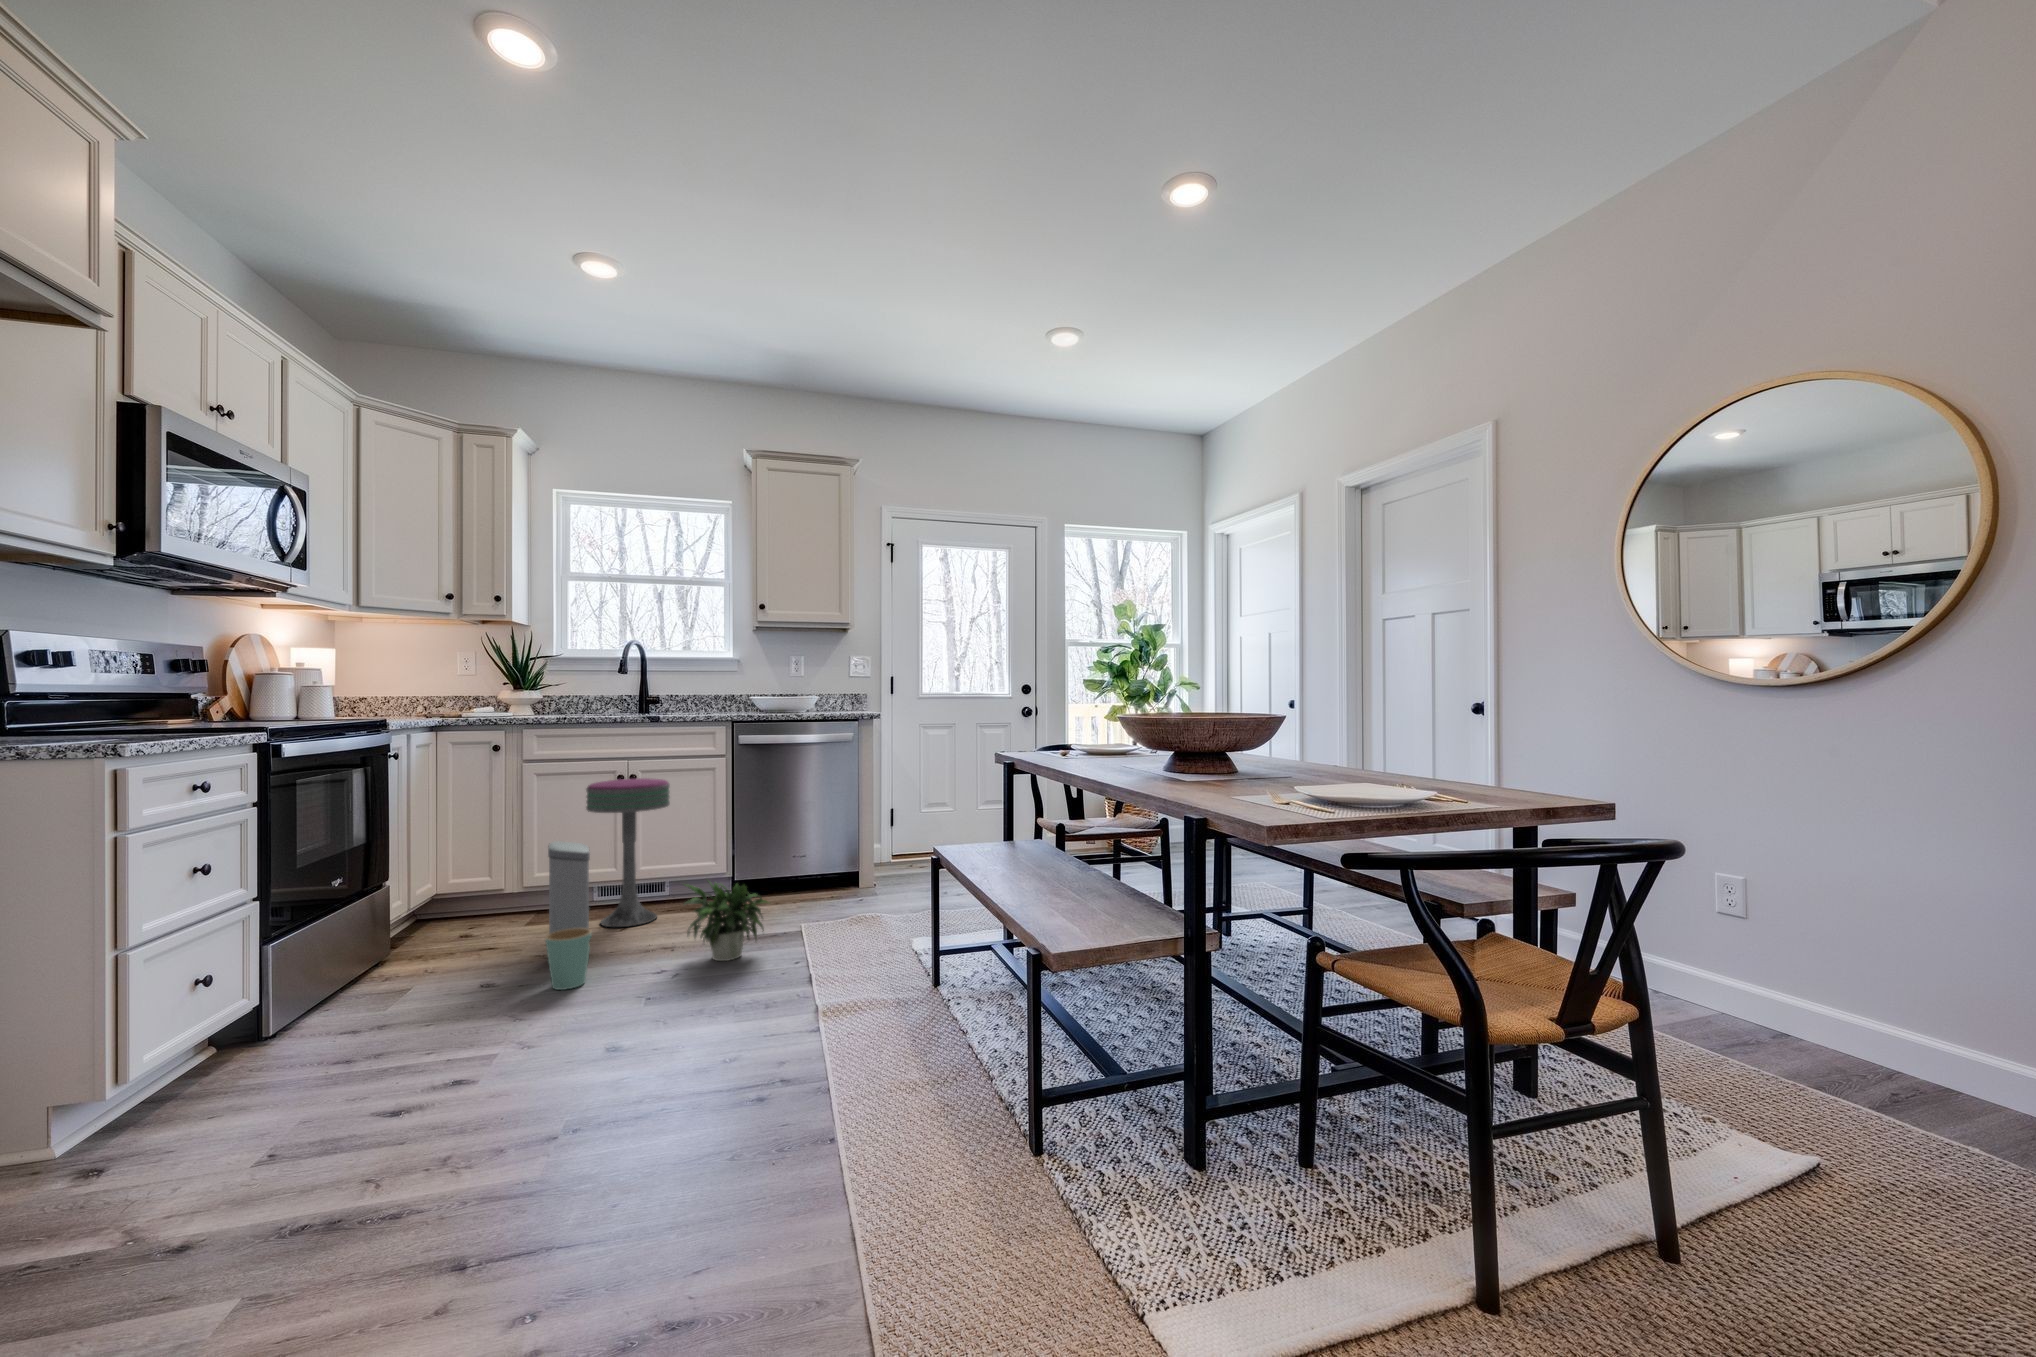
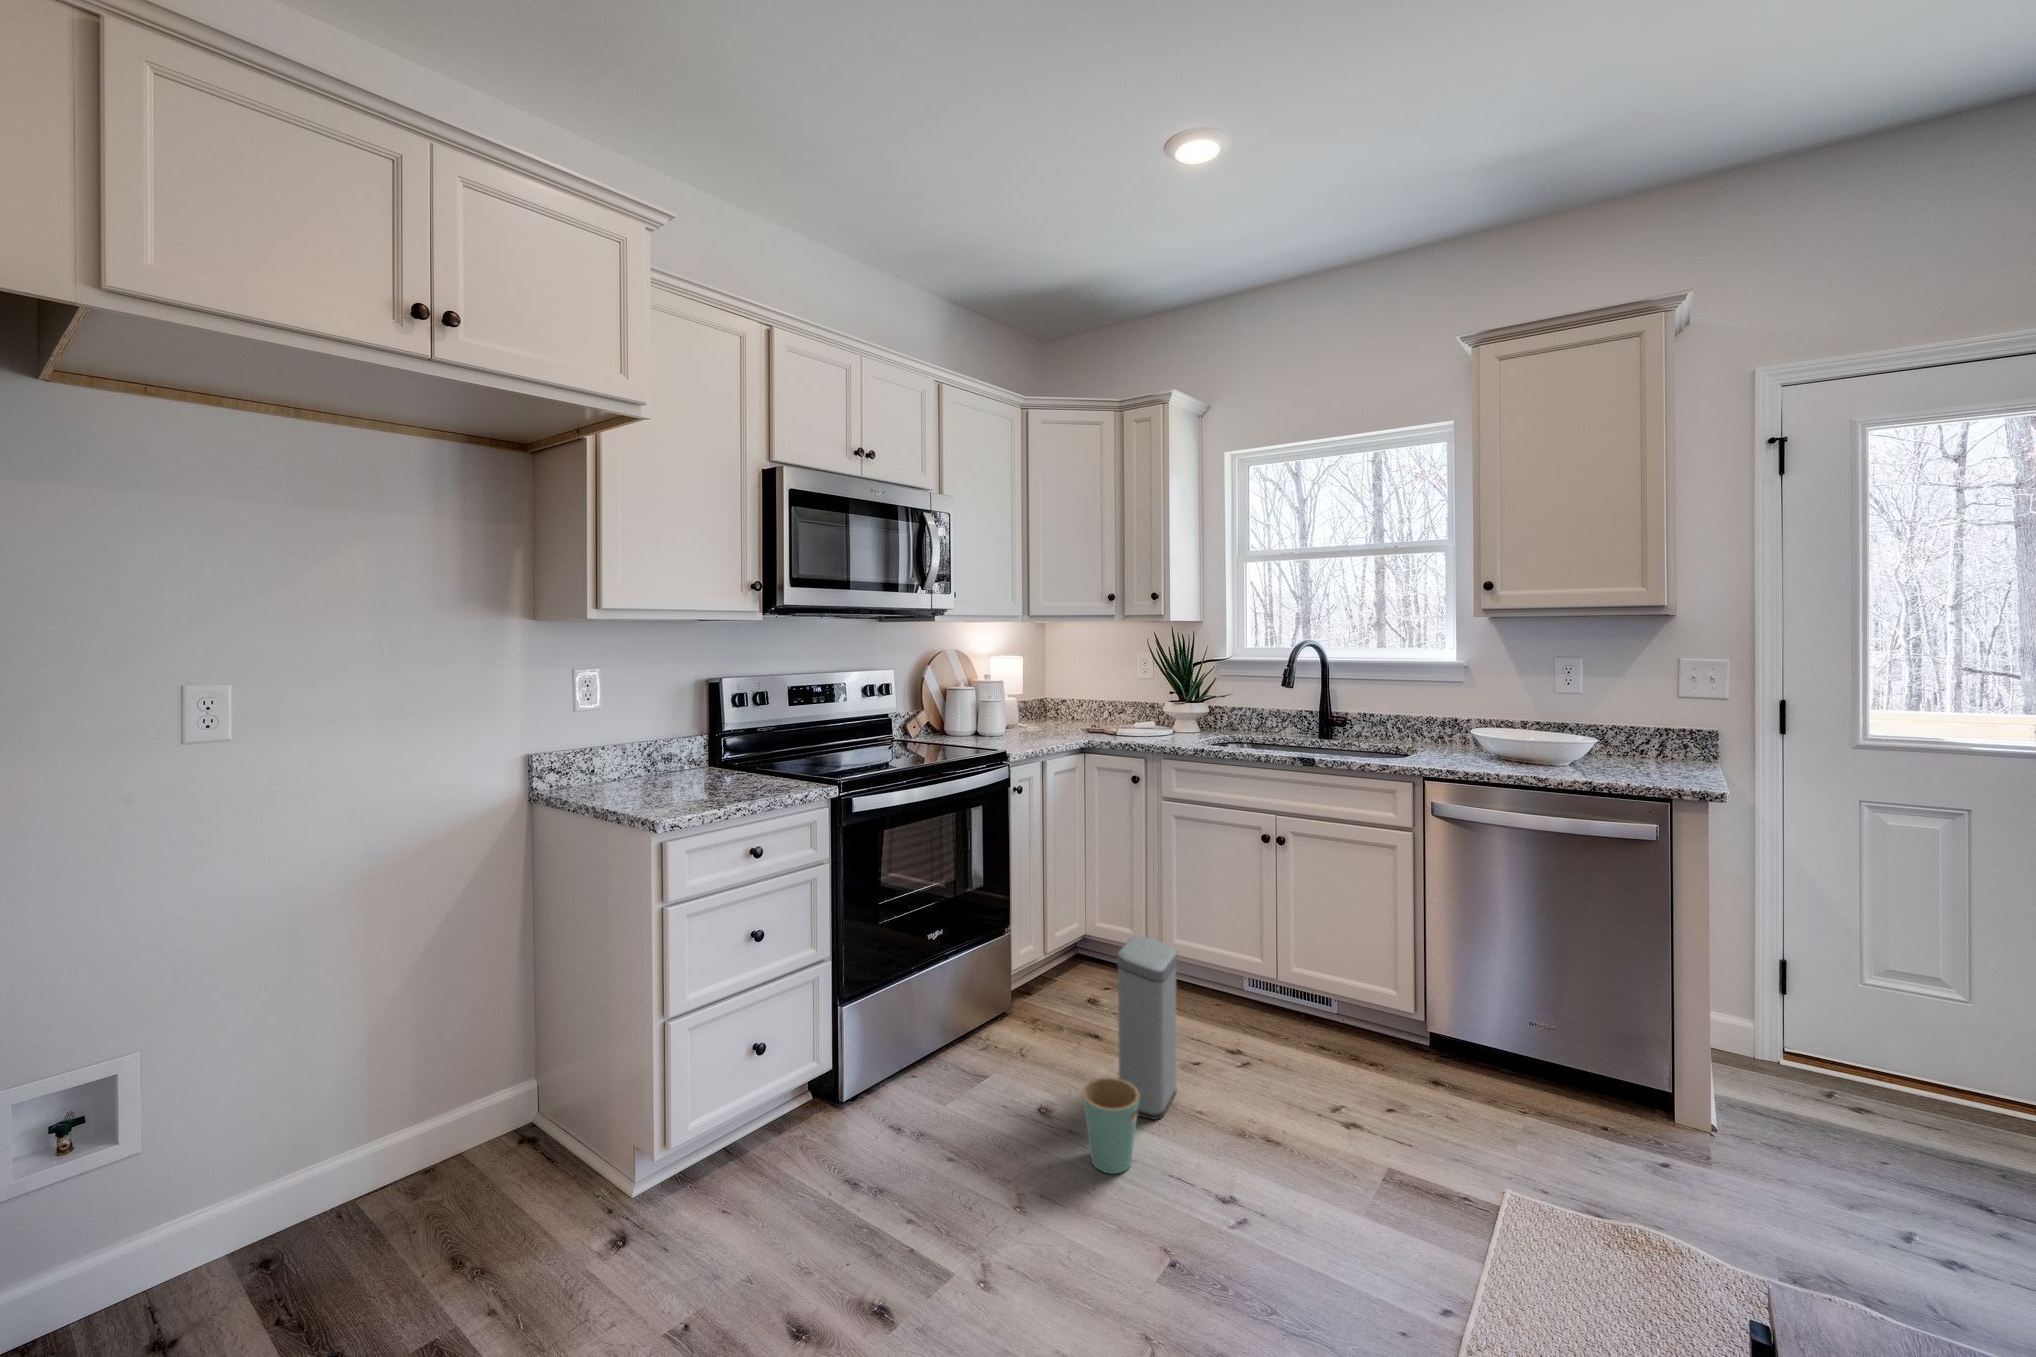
bar stool: present [586,778,670,927] -> none [1209,842,1319,1058]
potted plant: present [674,882,768,961] -> none [1271,1066,1416,1236]

